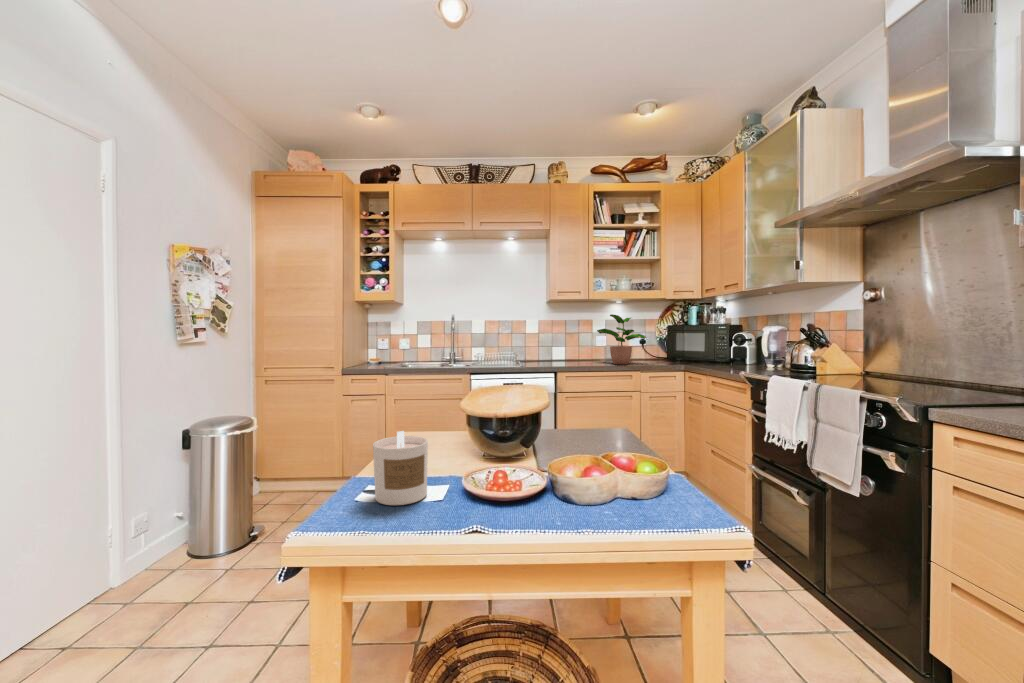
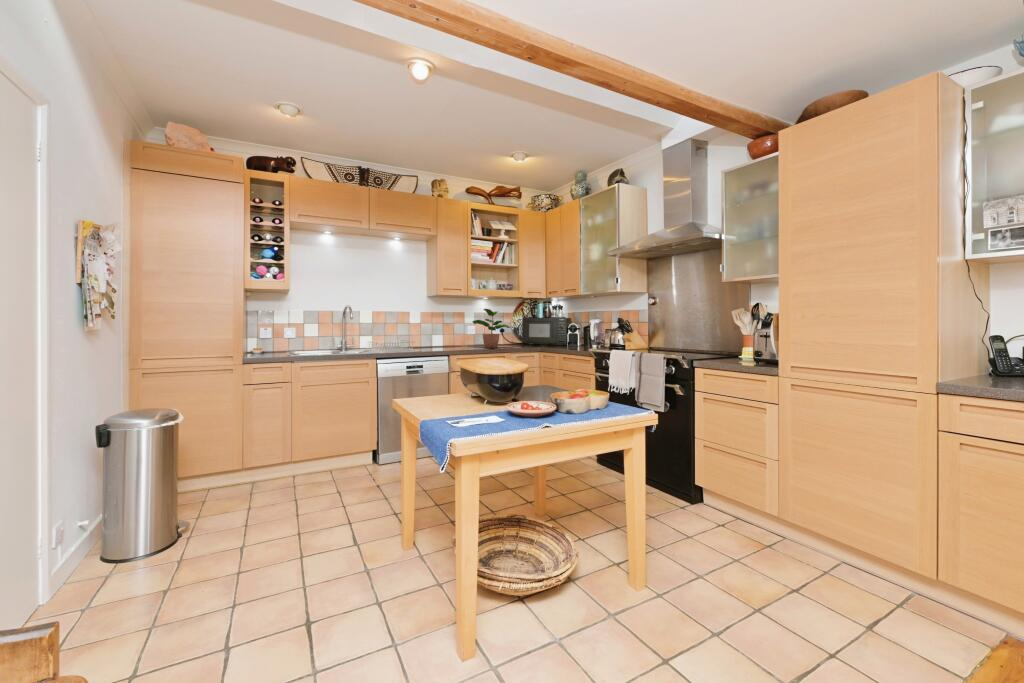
candle: present [373,431,428,505] -> none [475,375,506,415]

